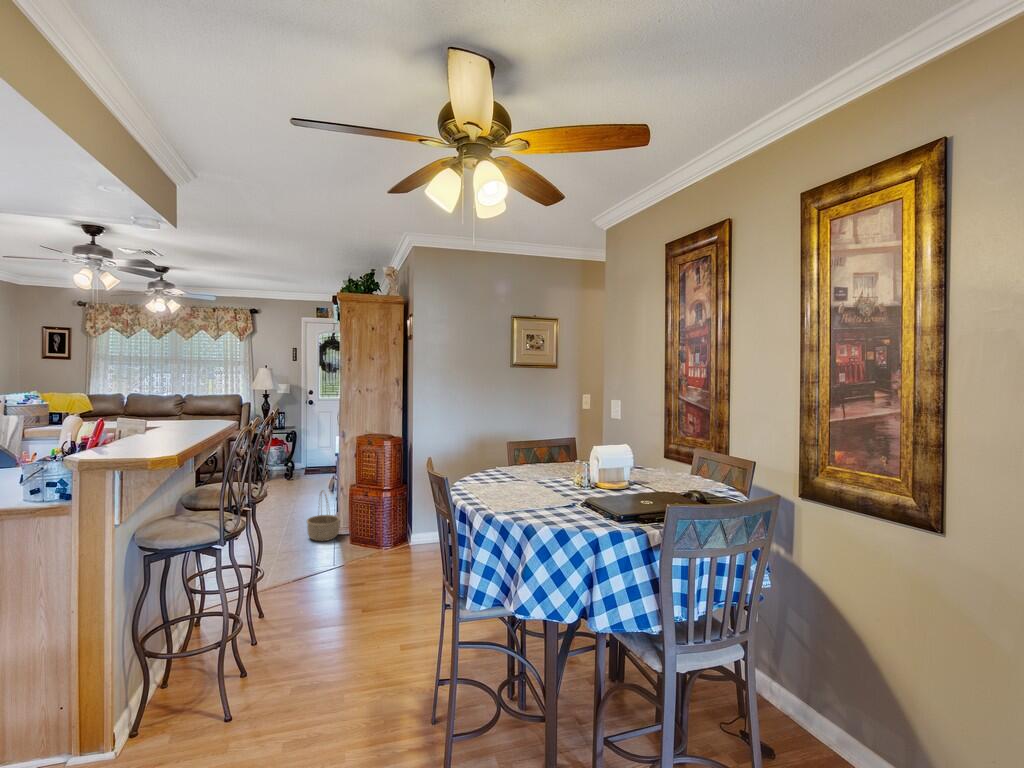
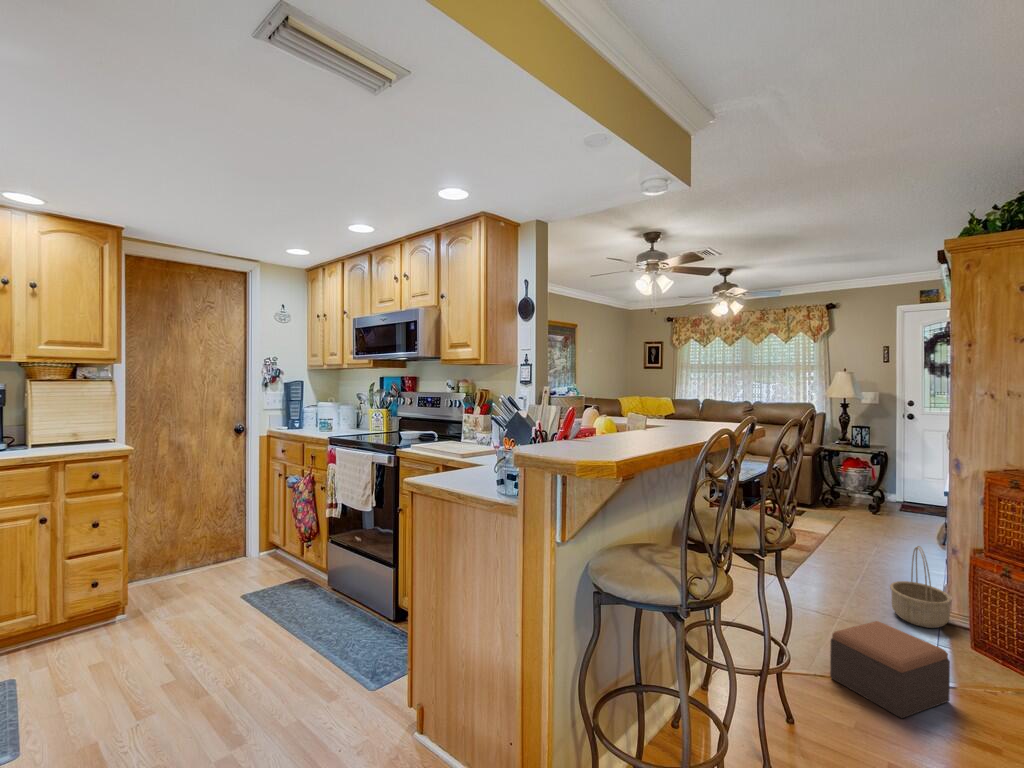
footstool: none [277,540,341,589] -> present [830,621,950,718]

